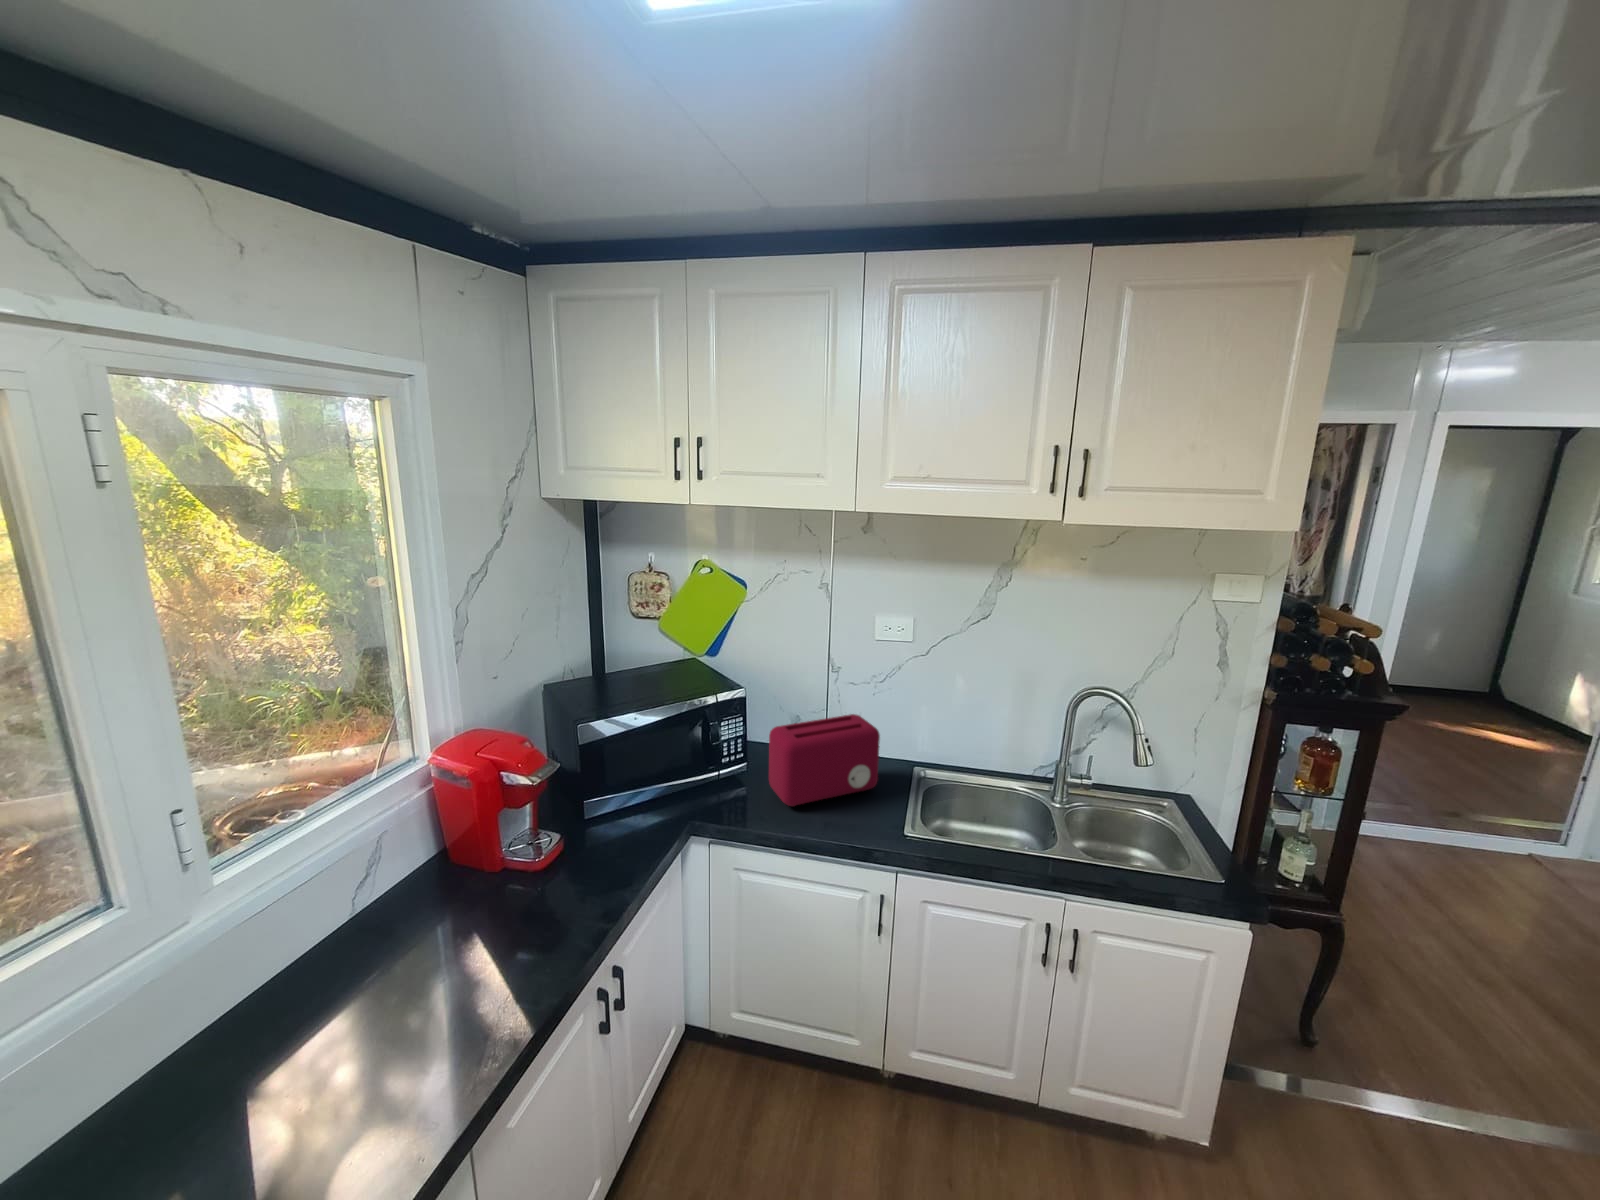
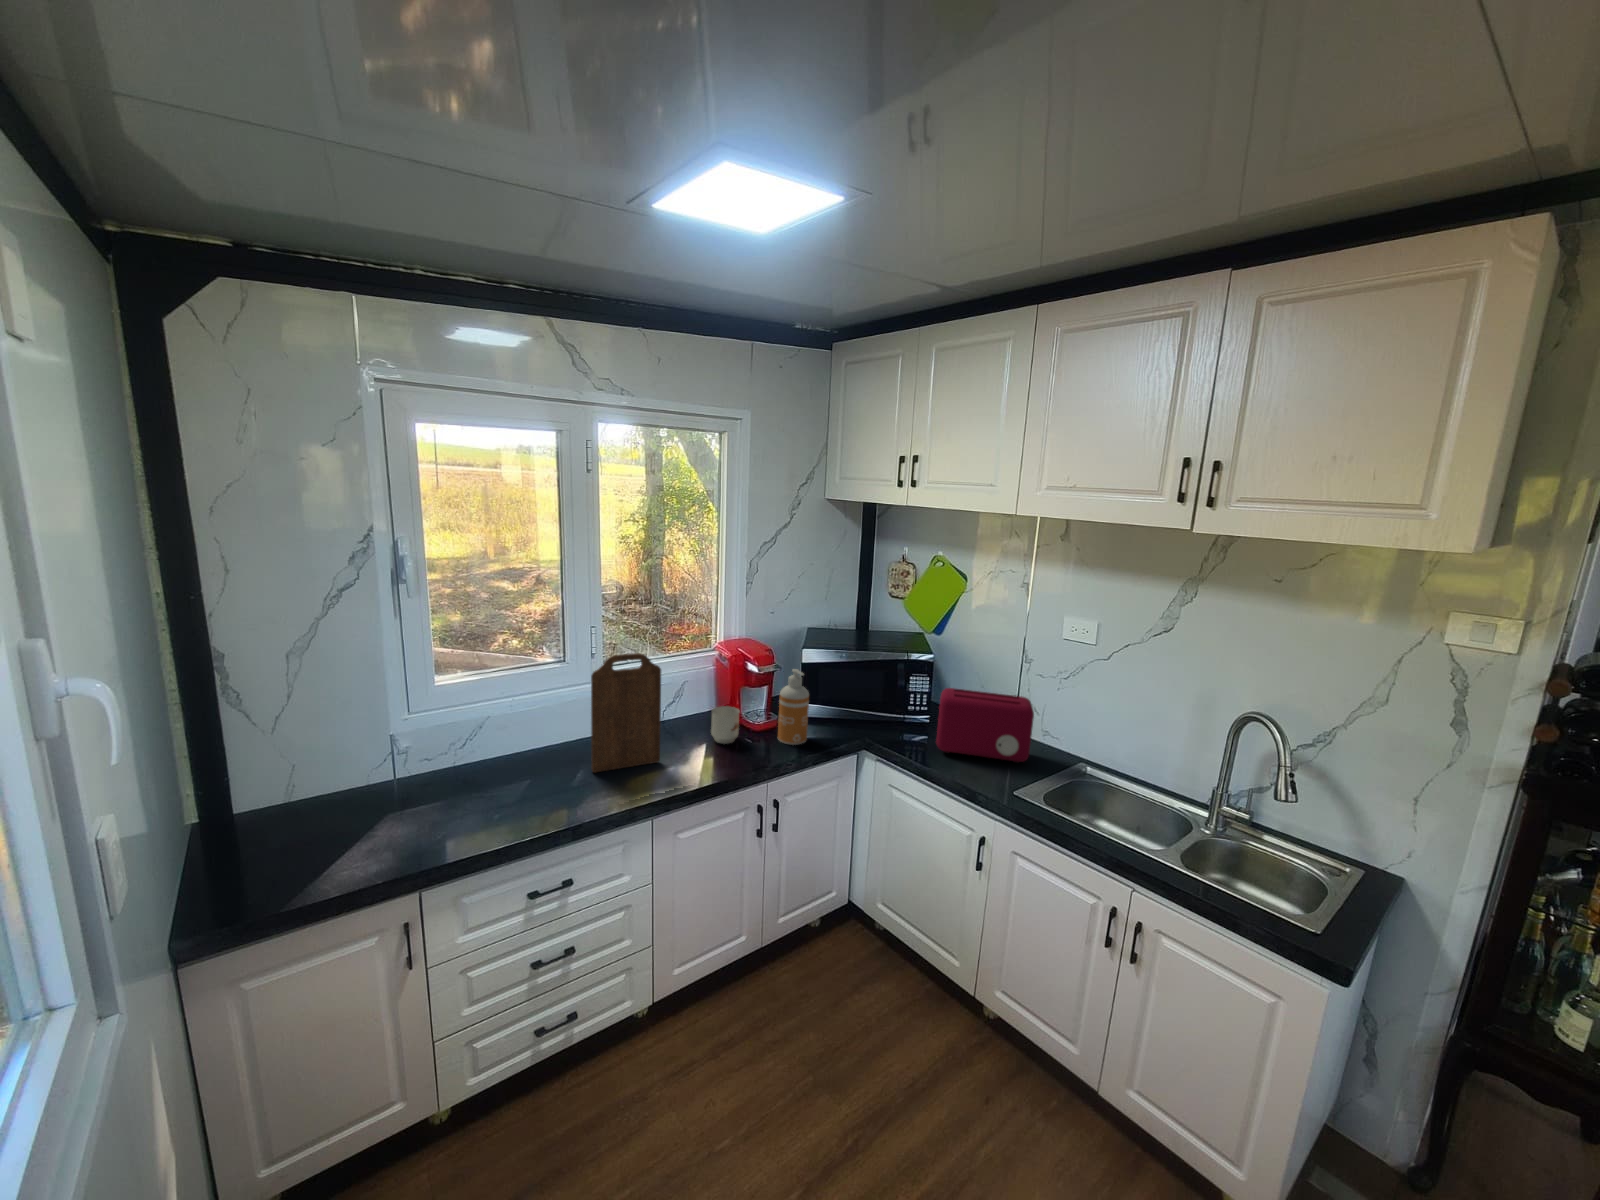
soap dispenser: none [576,766,624,879] -> present [778,669,809,745]
cutting board: none [249,857,423,1139] -> present [591,653,661,772]
mug: none [472,857,525,926] -> present [711,706,740,744]

